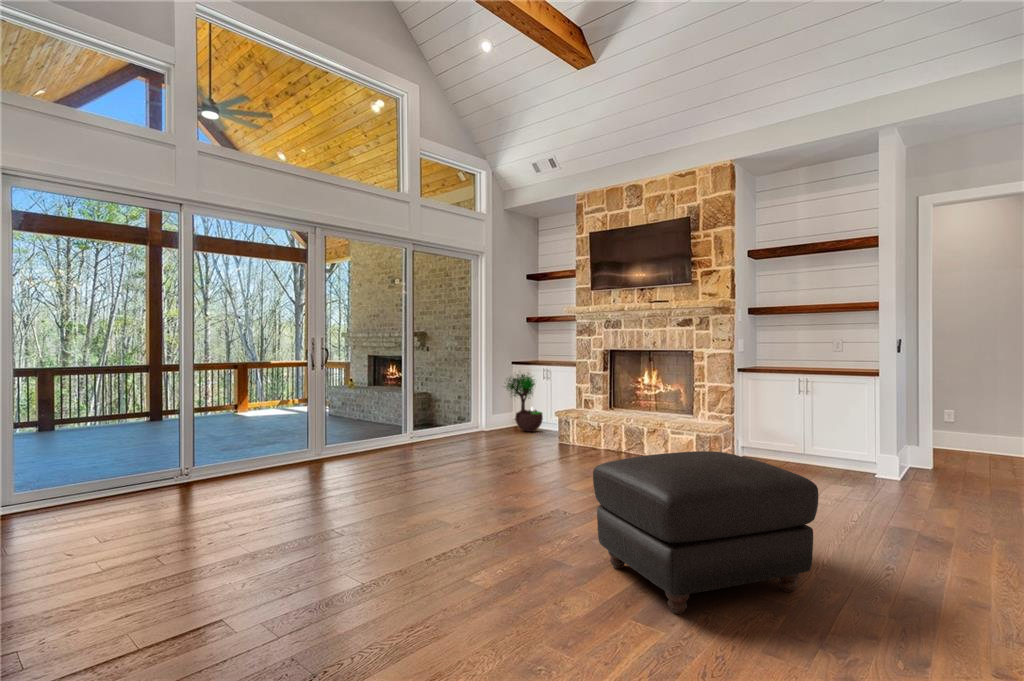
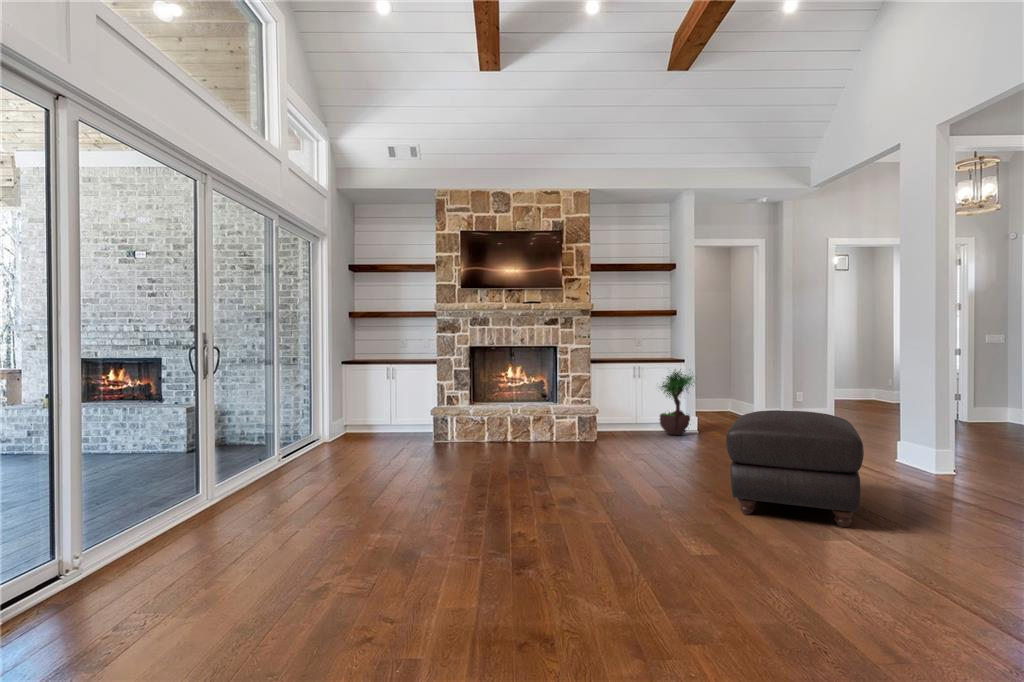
potted tree: present [507,373,543,432] -> present [660,369,692,435]

